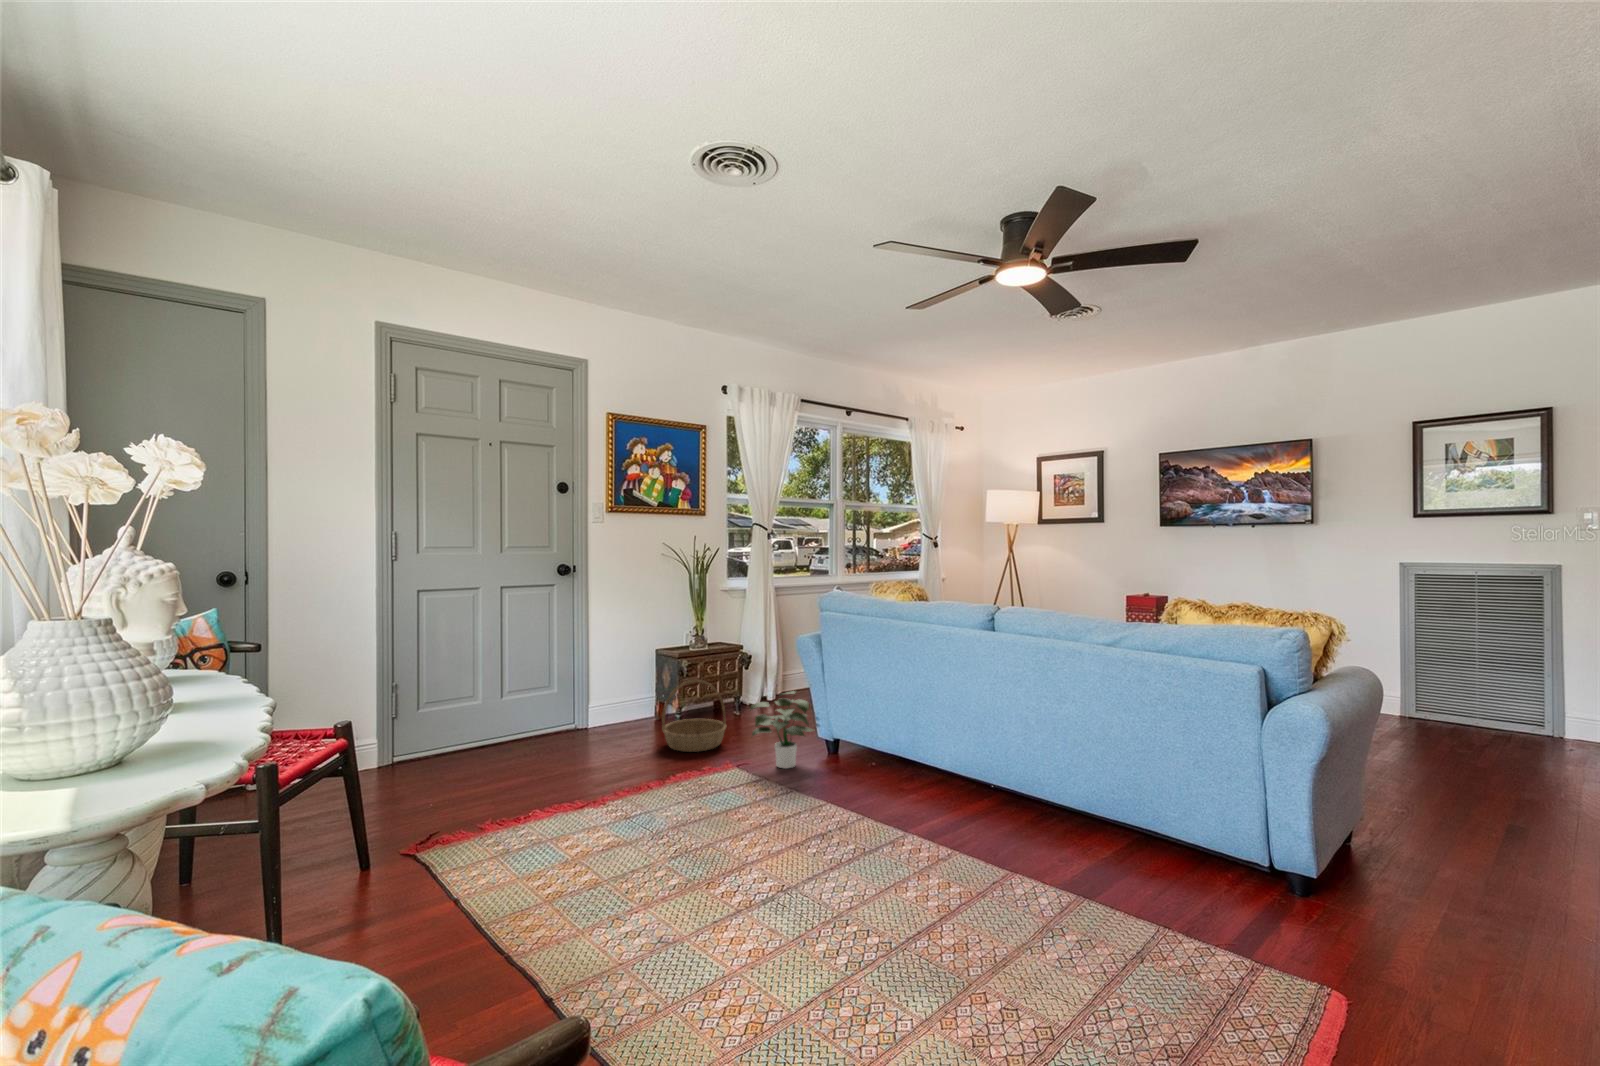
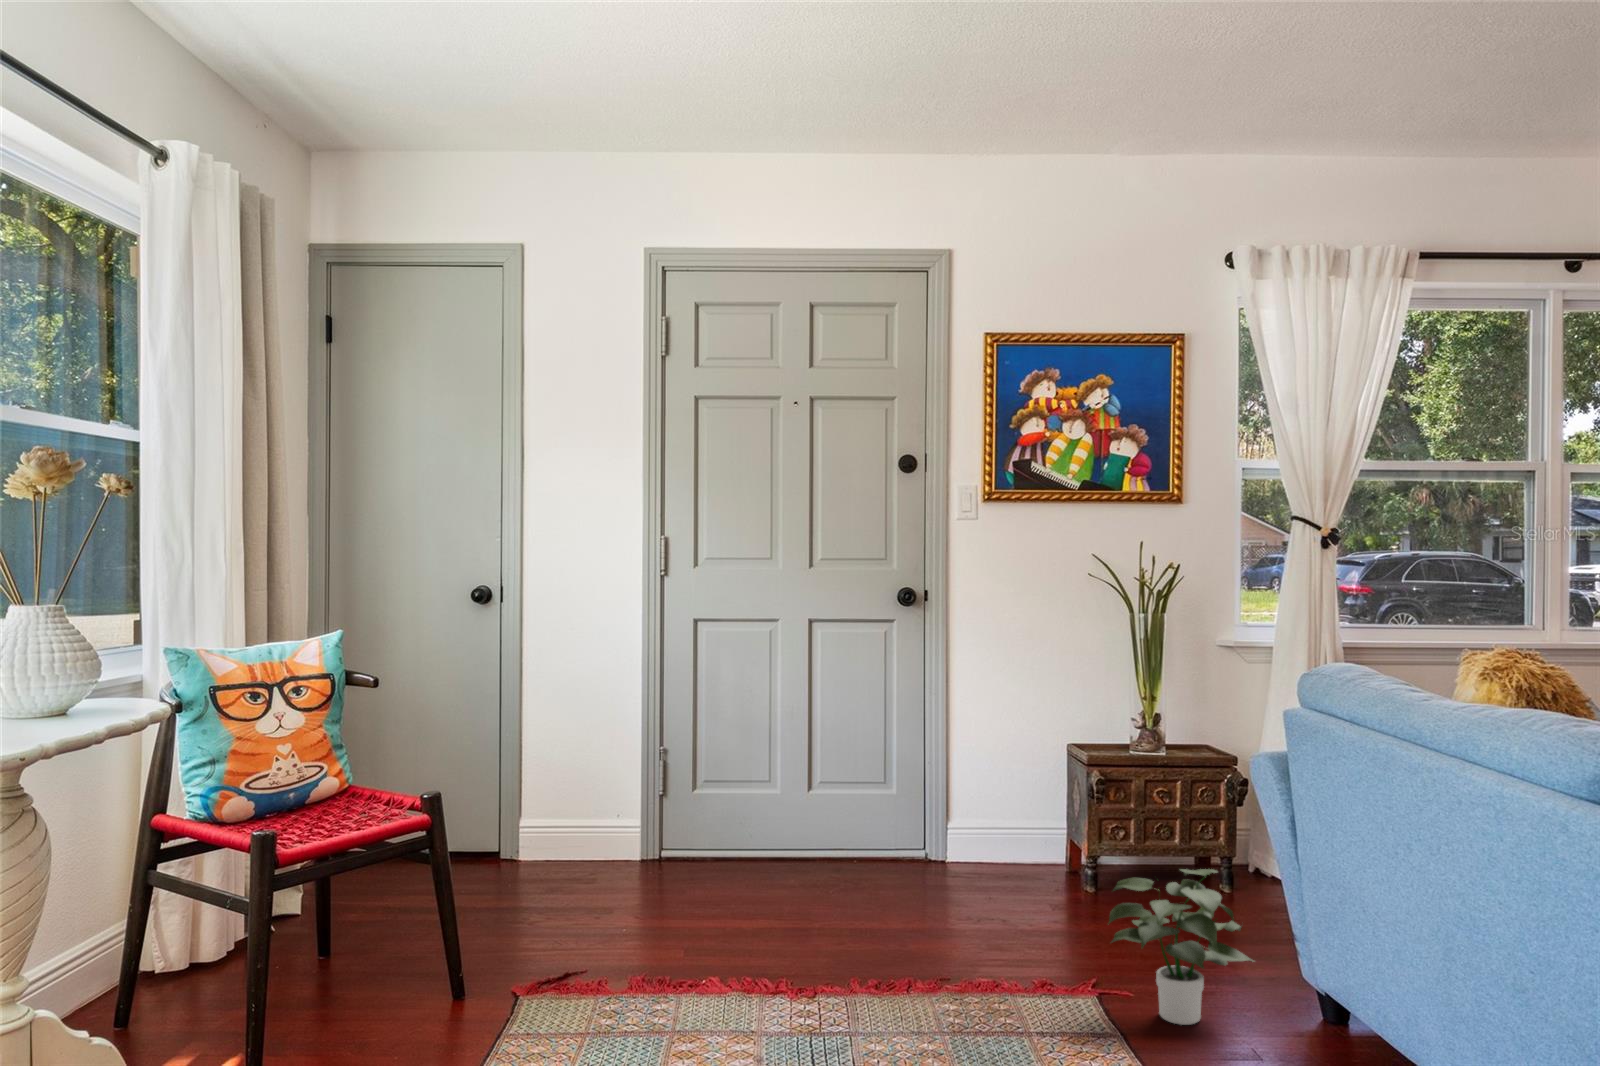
basket: present [662,680,726,752] -> none [1007,811,1130,947]

